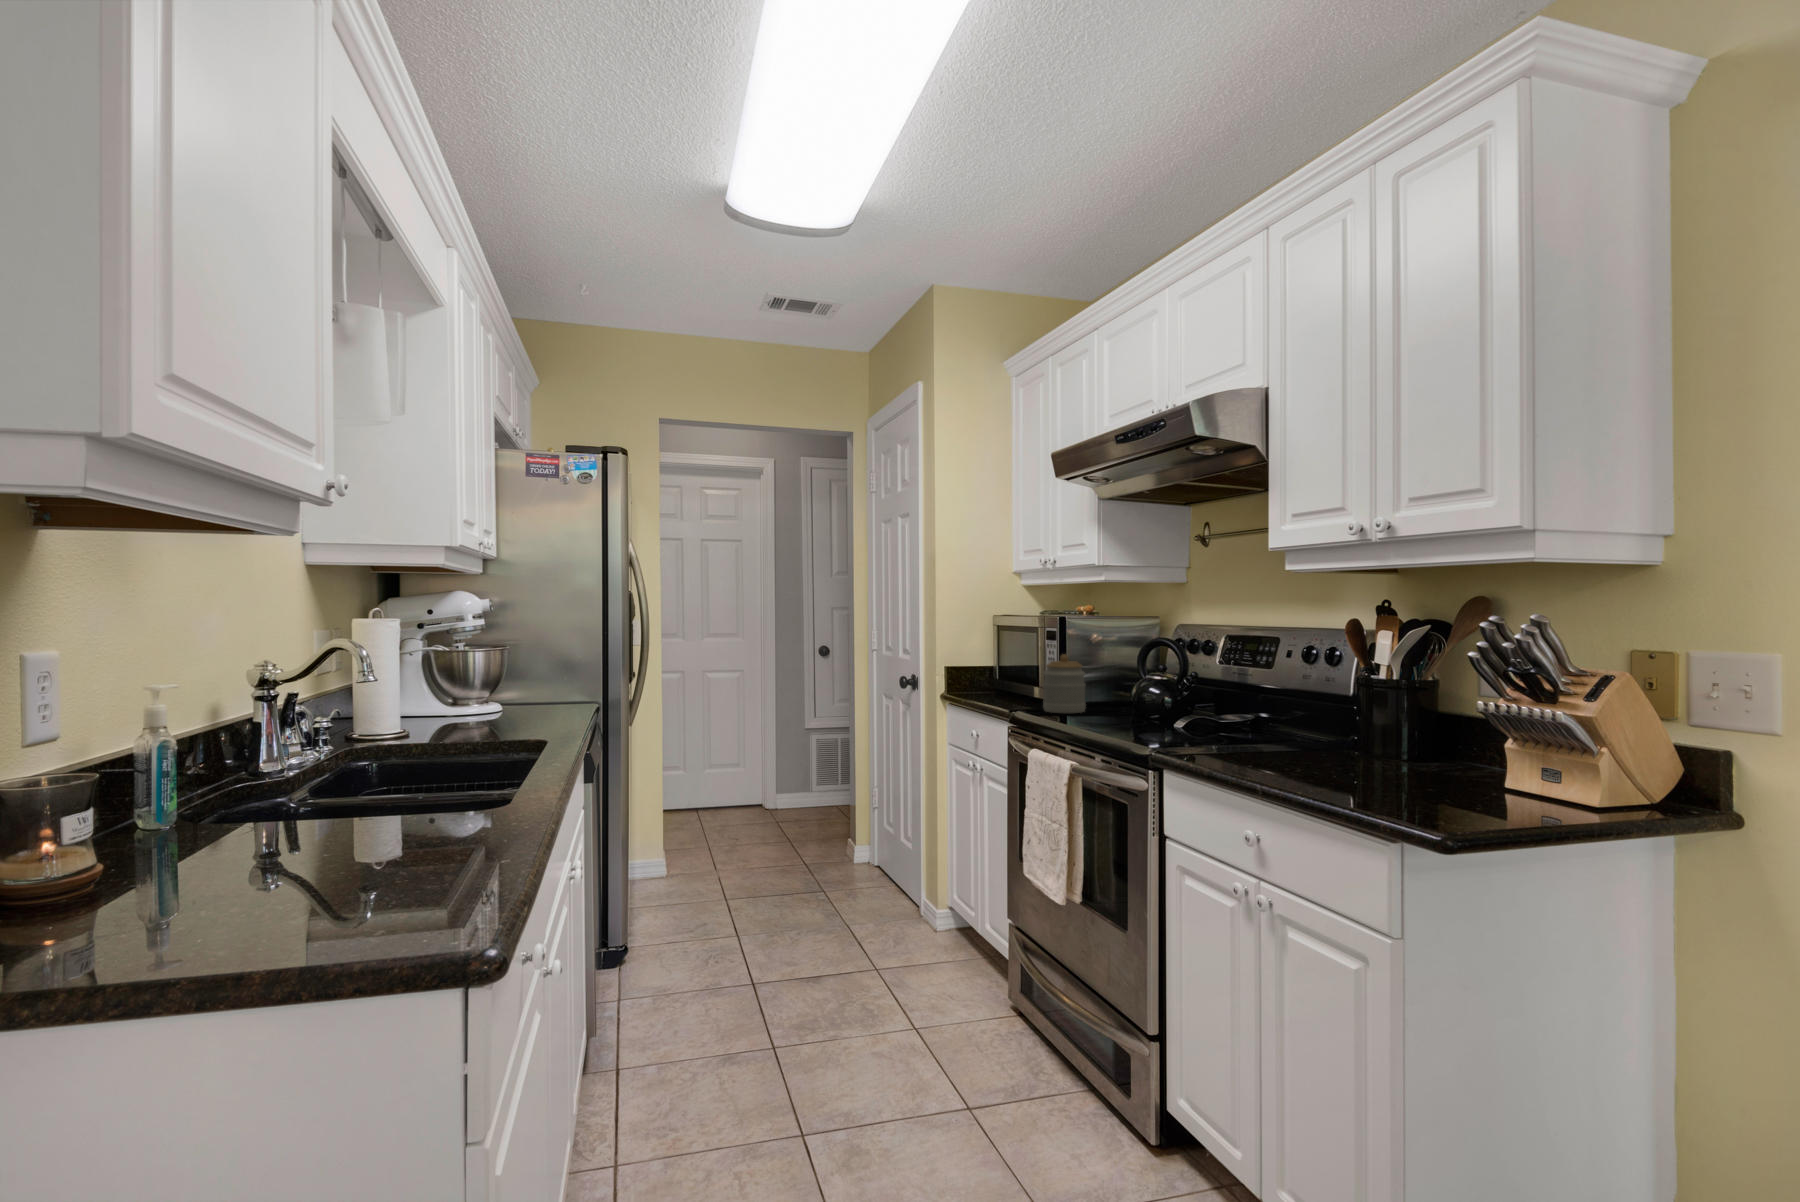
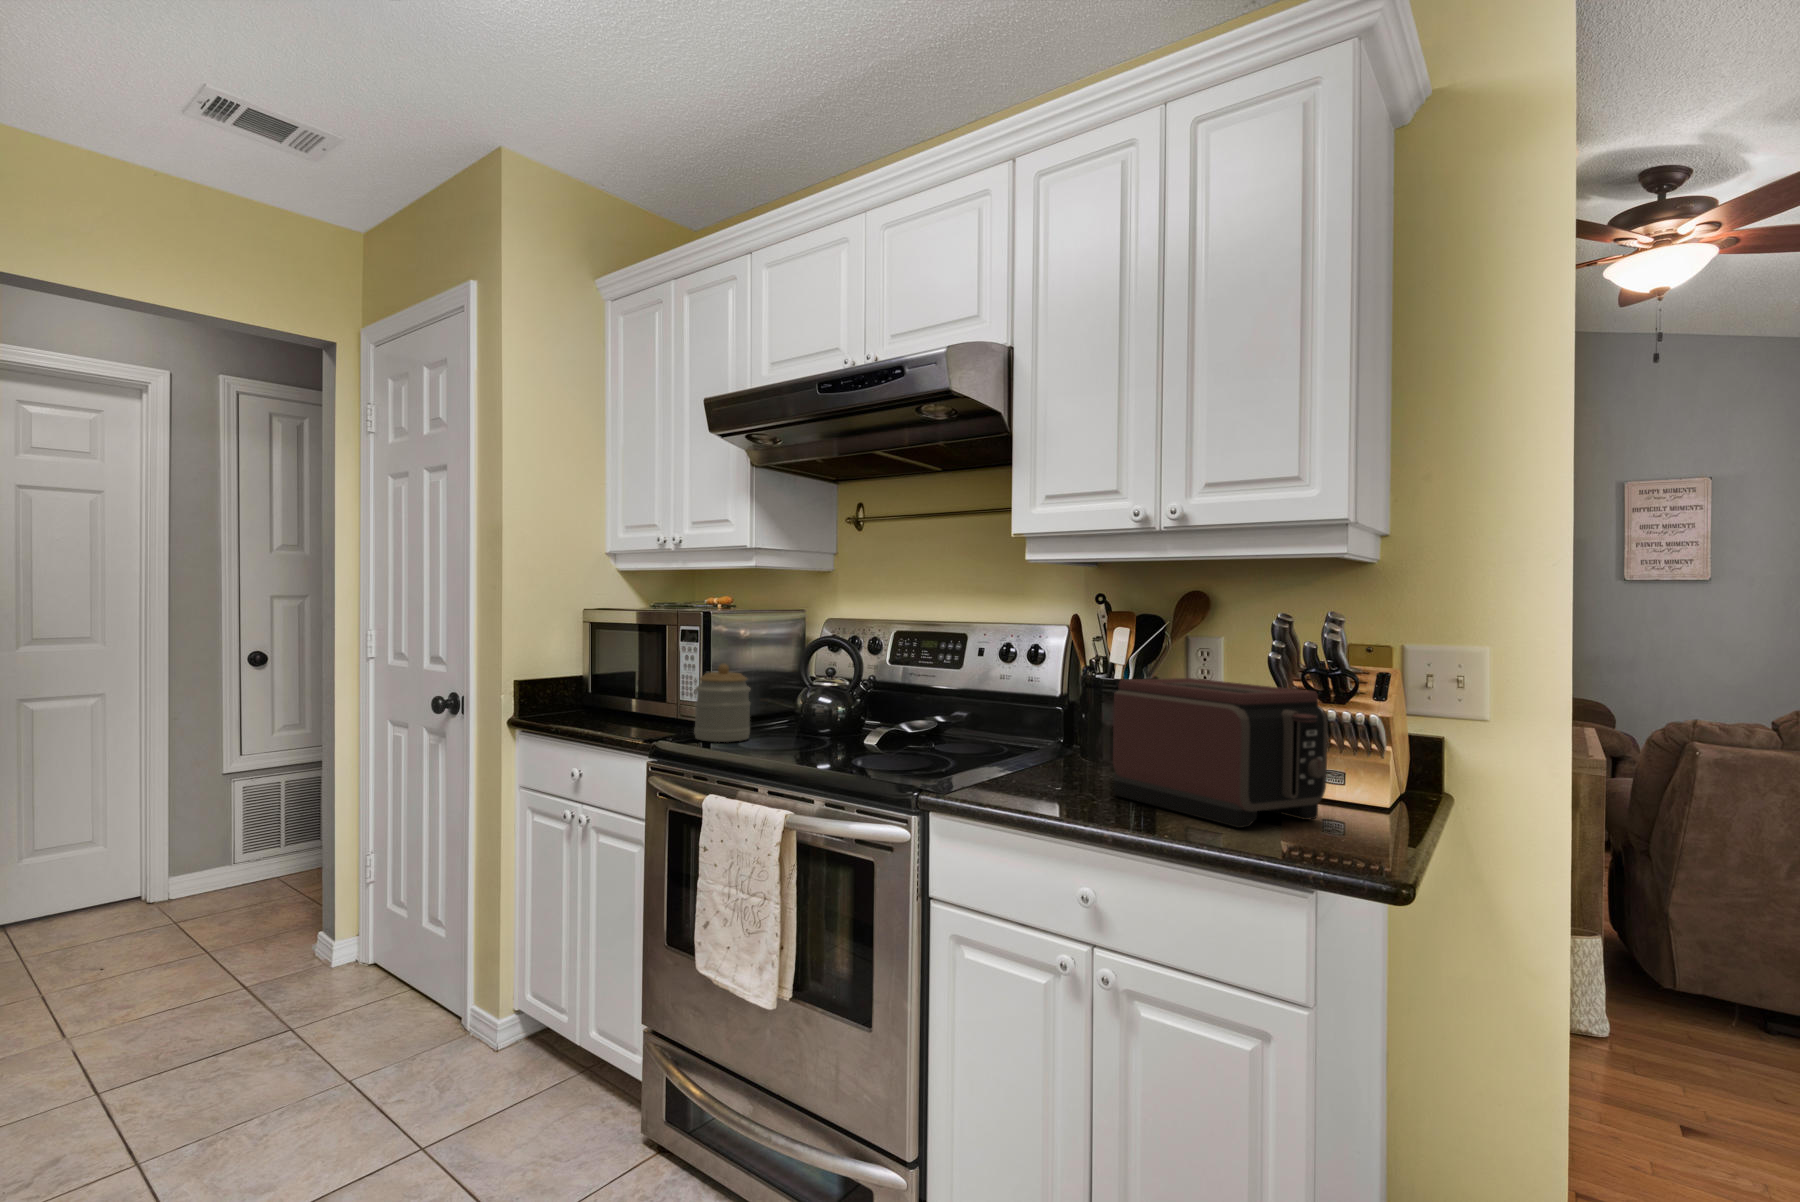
toaster: none [1319,667,1499,795] -> present [1113,678,1328,828]

